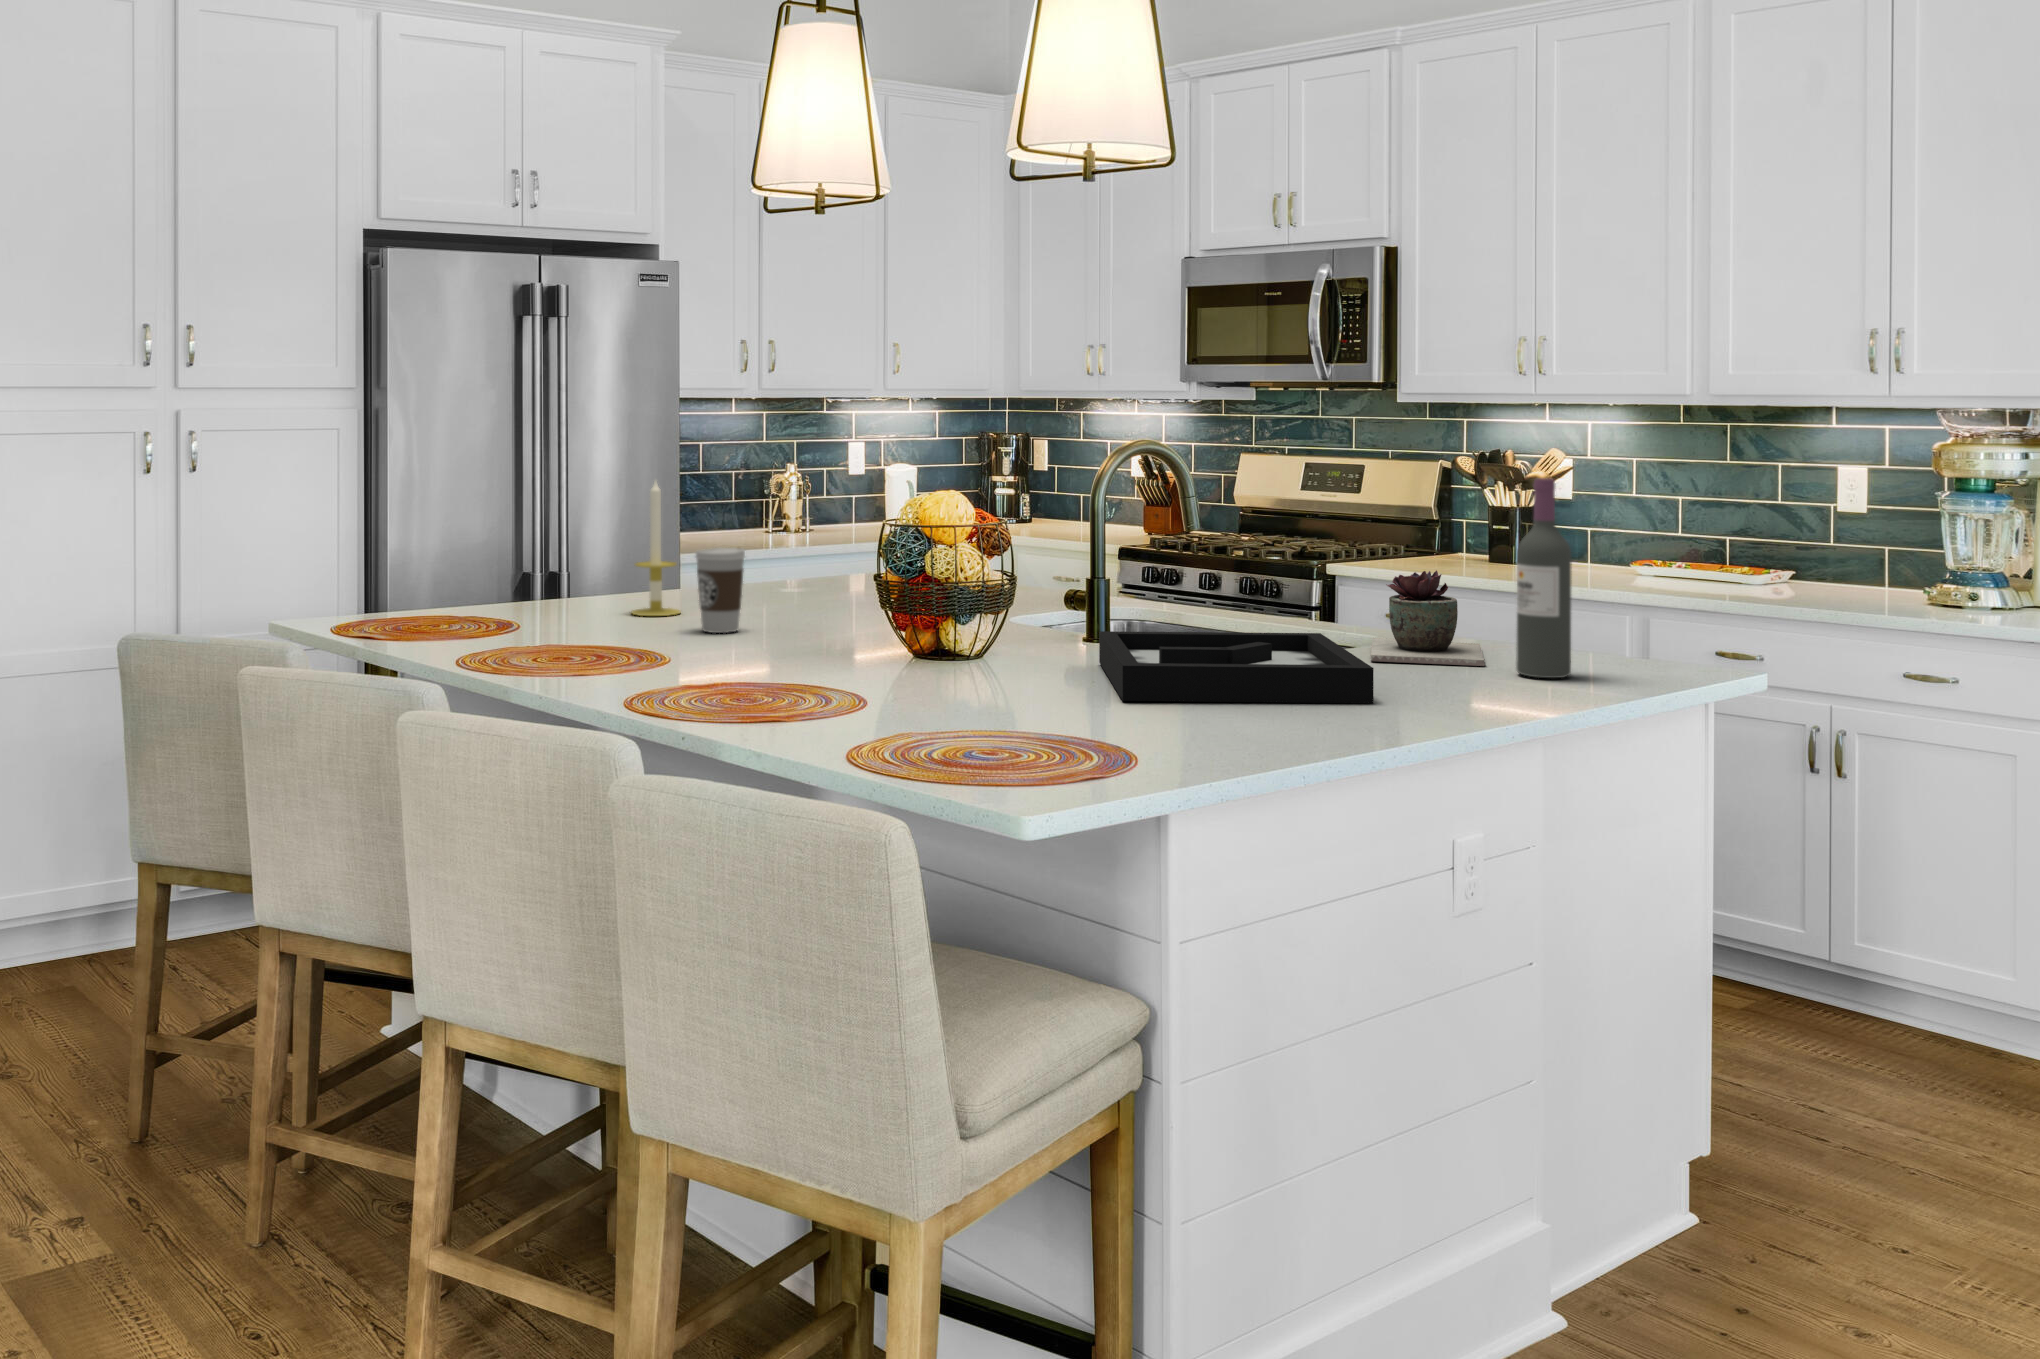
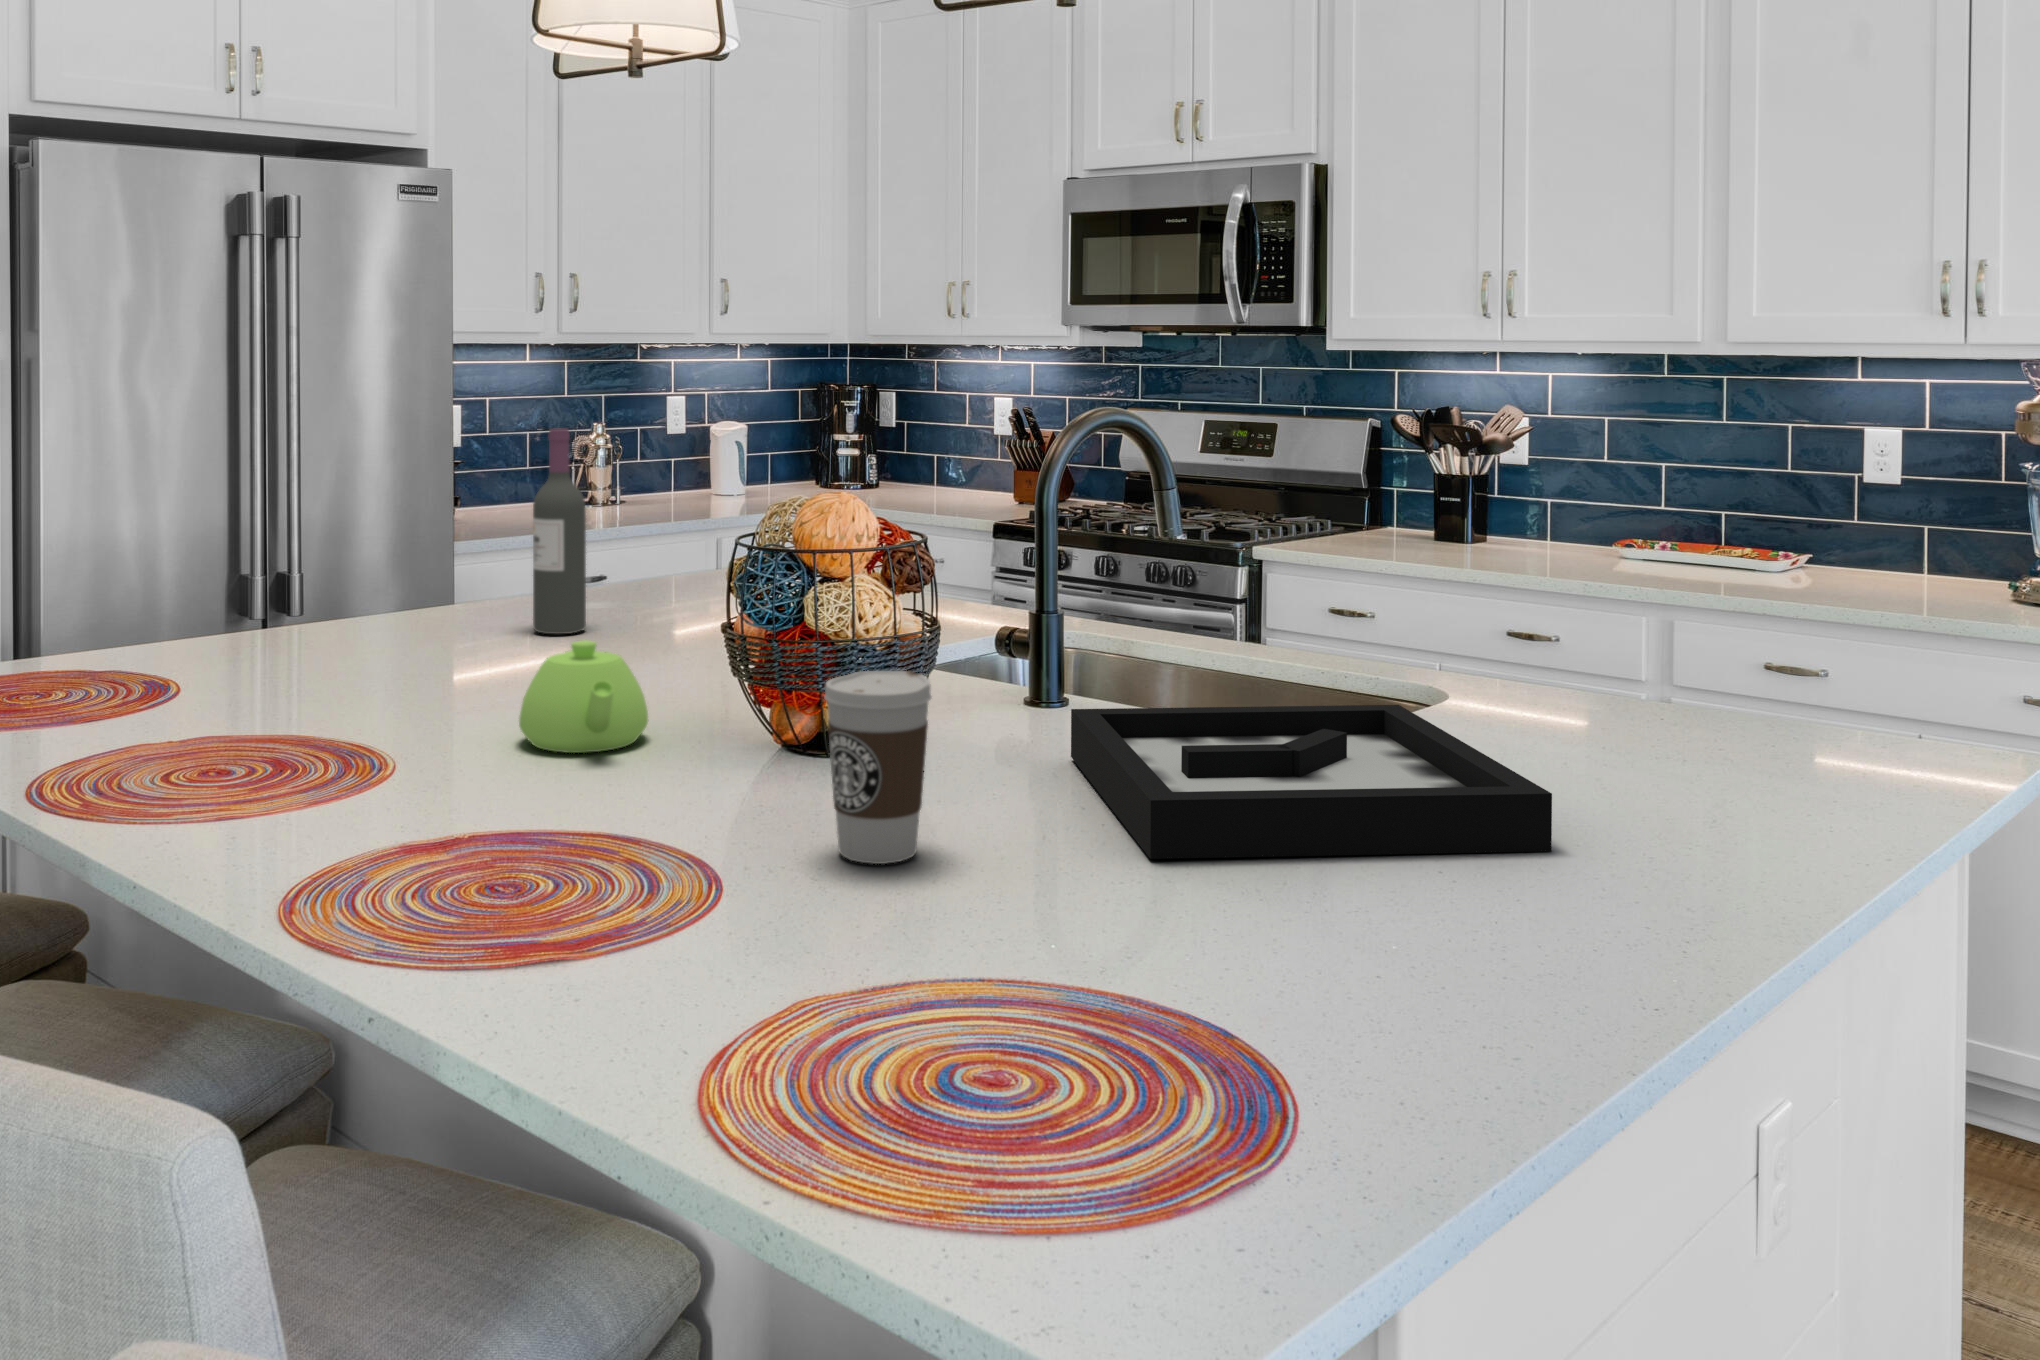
wine bottle: present [1516,479,1572,678] -> present [533,429,586,634]
candle: present [632,481,680,616] -> none [358,461,433,664]
coffee cup: present [696,548,745,633] -> present [824,671,932,864]
succulent plant: present [1371,570,1485,666] -> none [1439,601,1637,750]
teapot: none [745,587,828,656] -> present [519,640,648,753]

